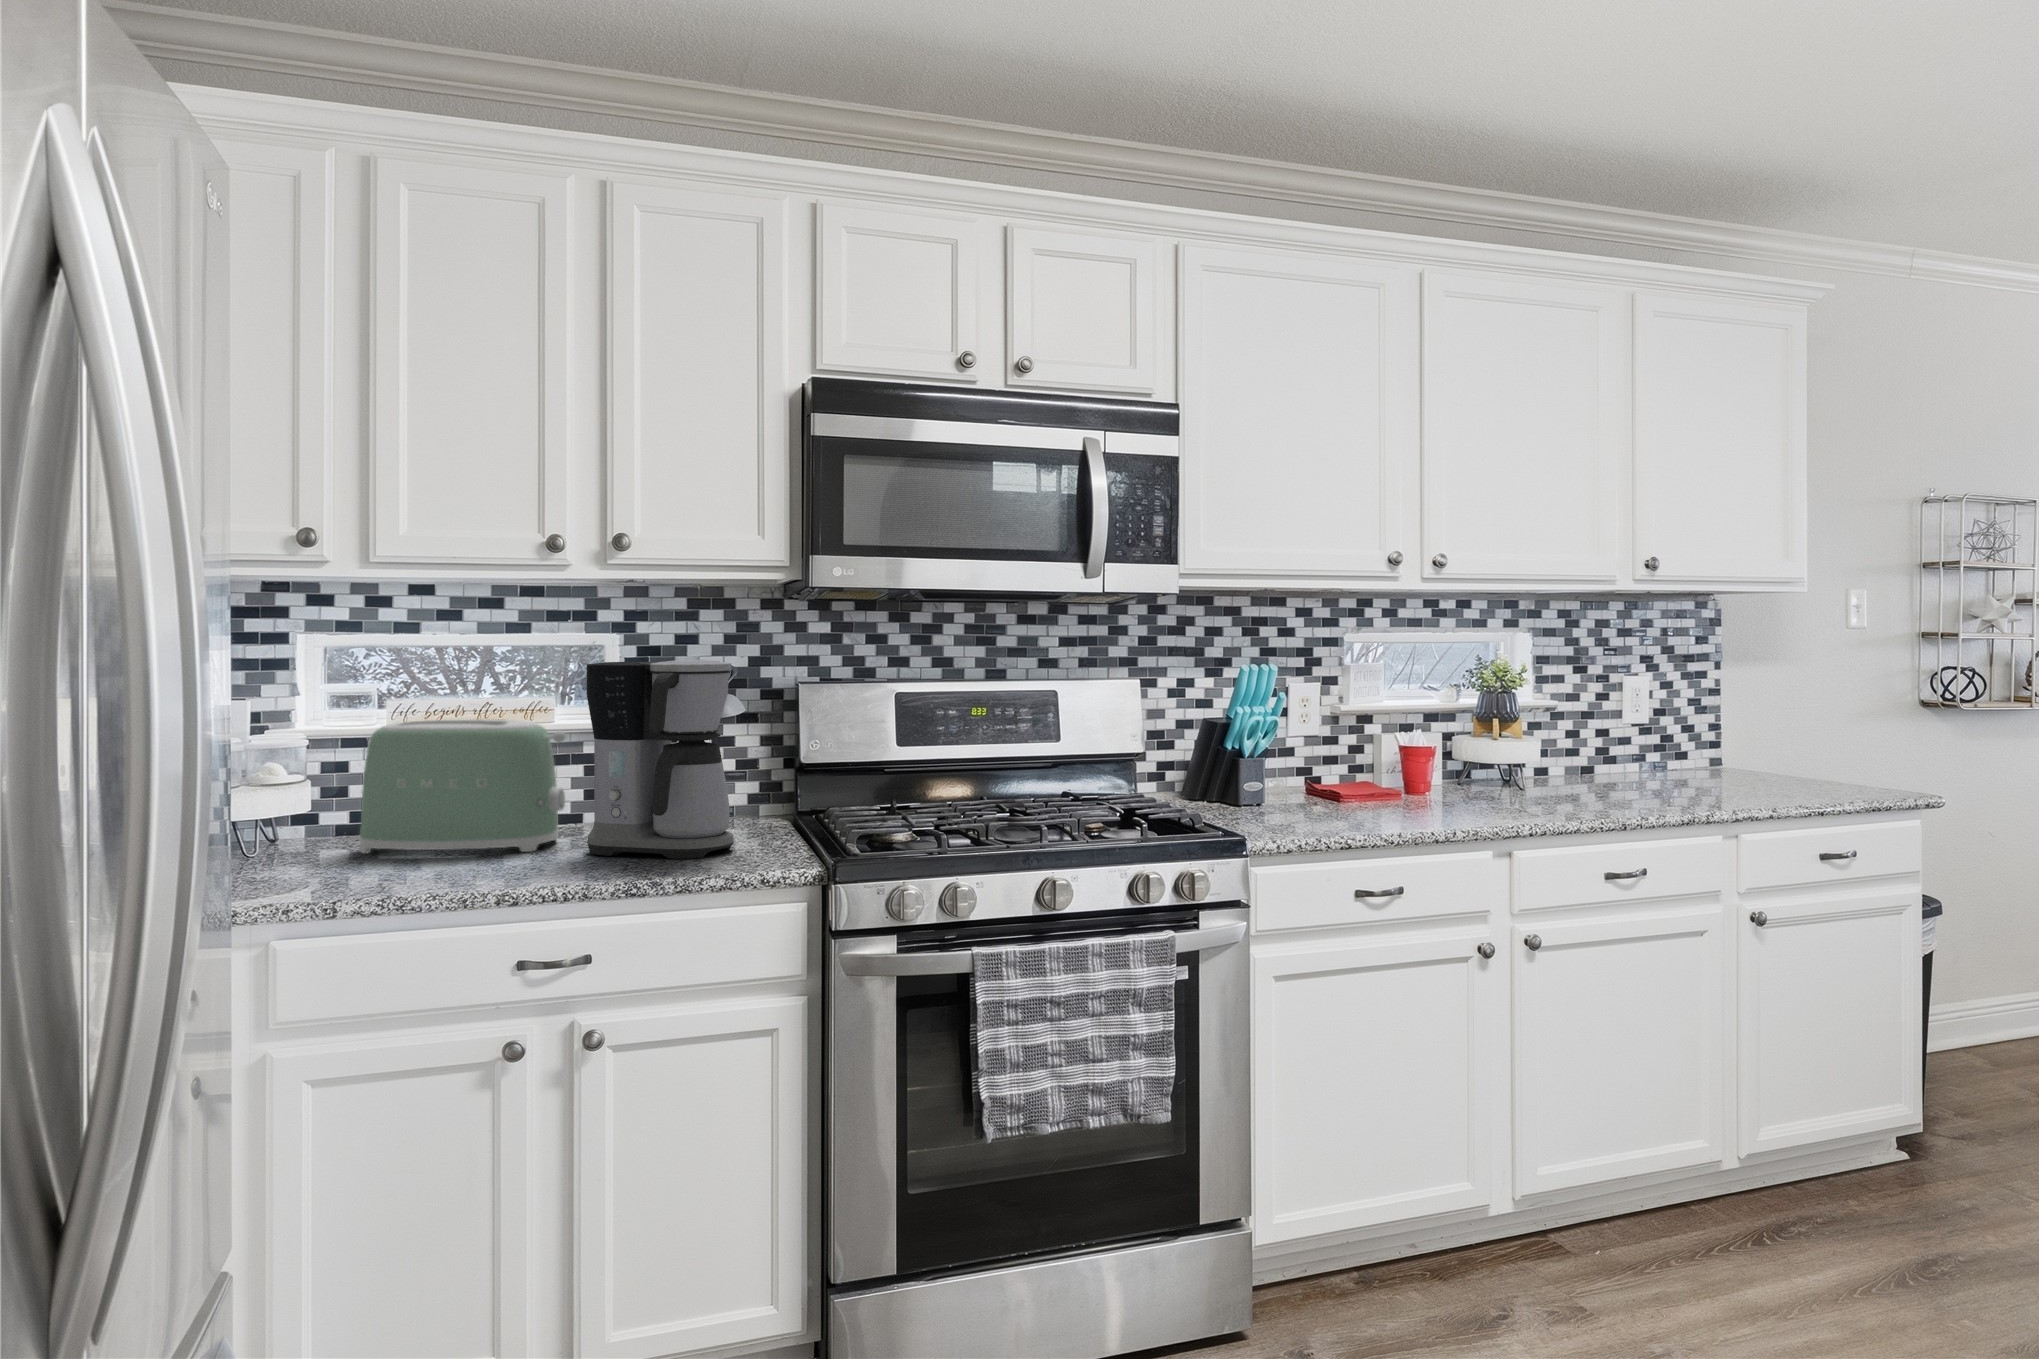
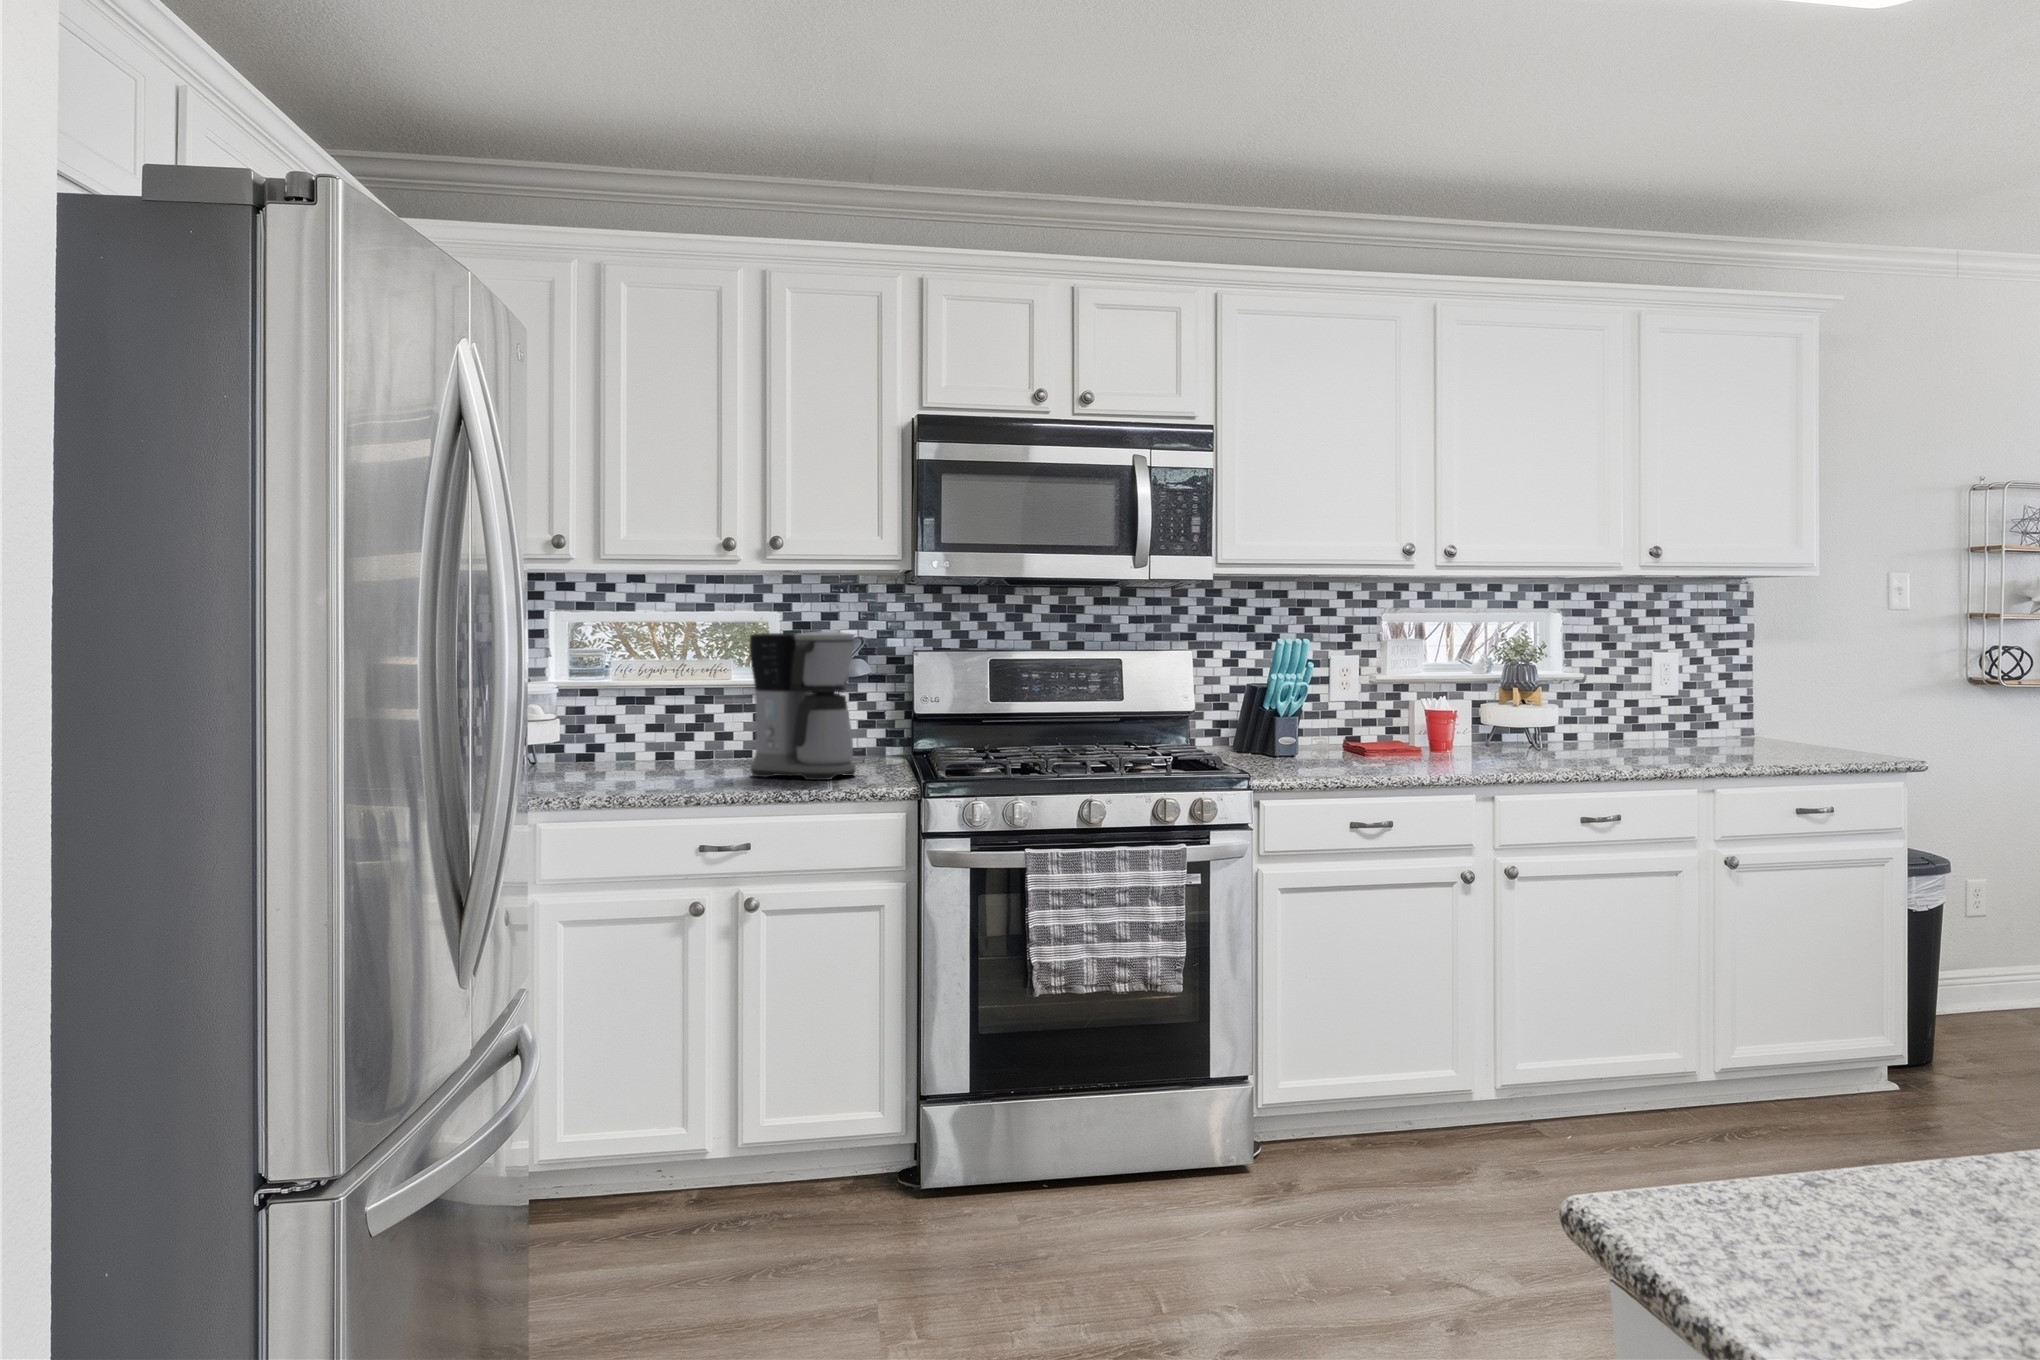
toaster: present [360,719,566,853] -> none [592,678,737,775]

